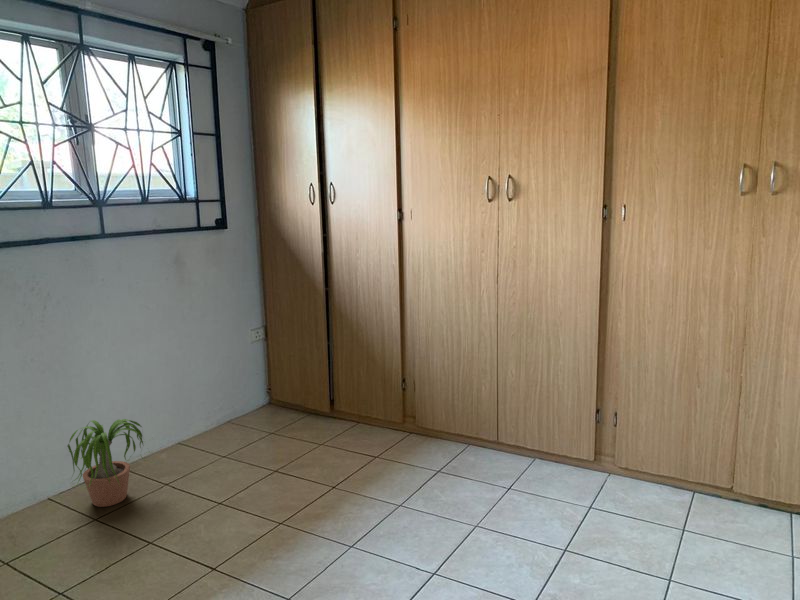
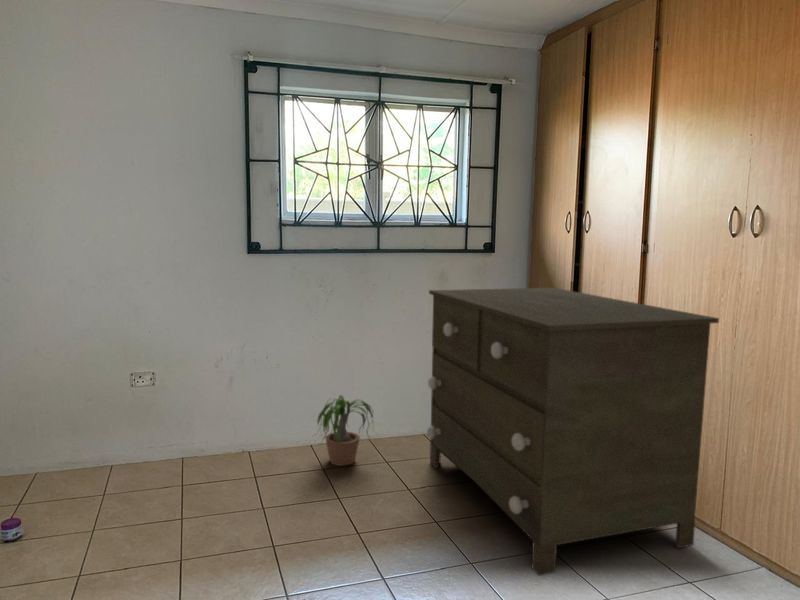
dresser: none [192,259,488,528] -> present [427,288,719,575]

